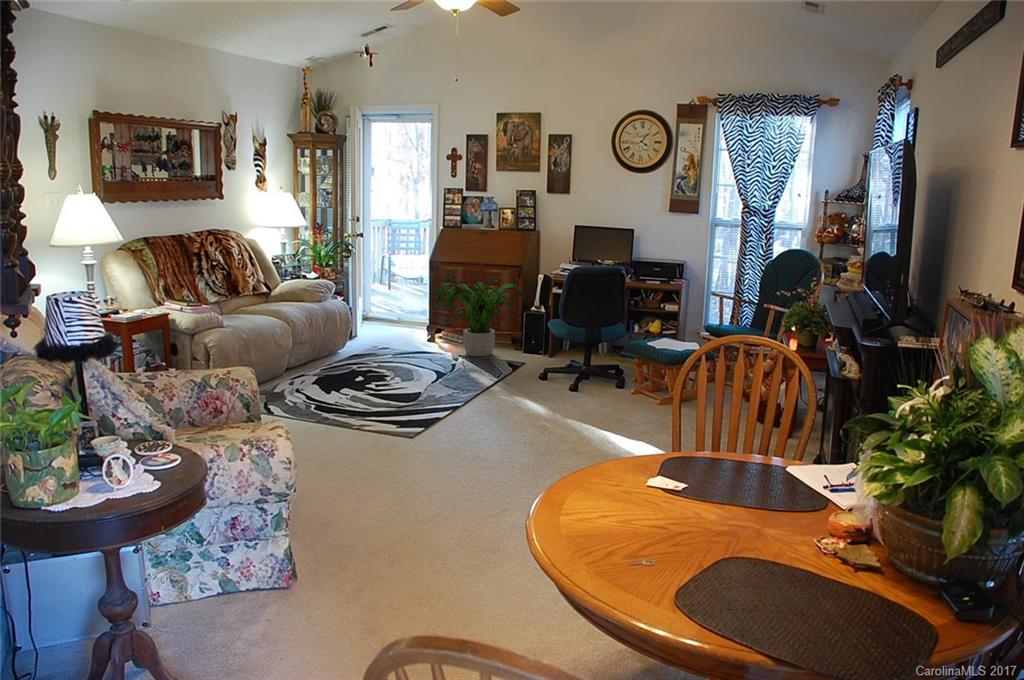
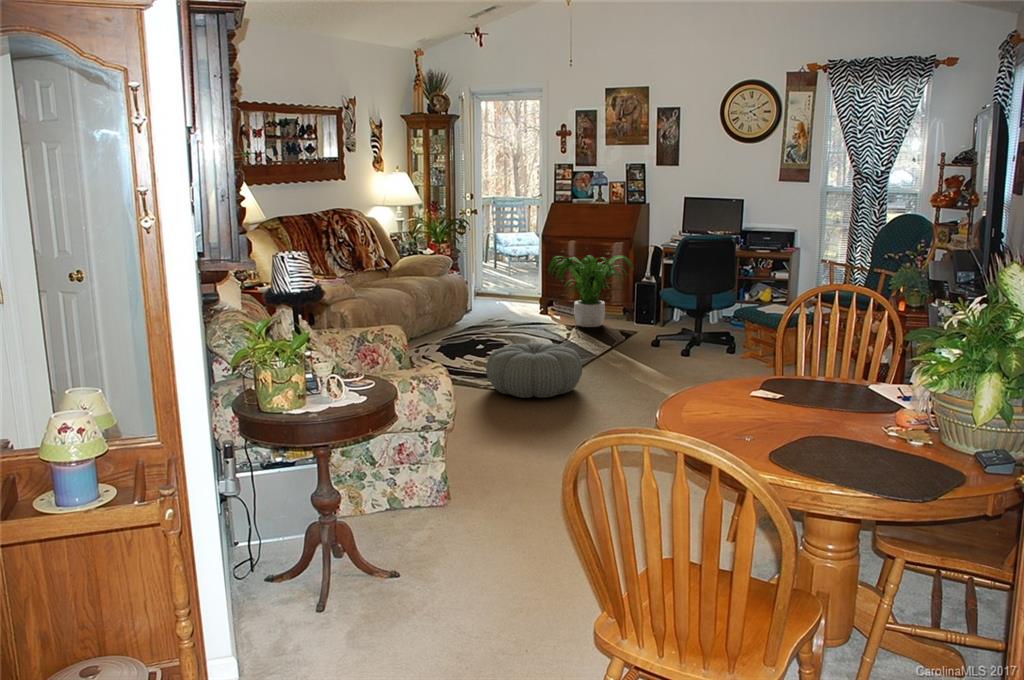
pouf: none [360,379,463,440] -> present [486,342,582,398]

